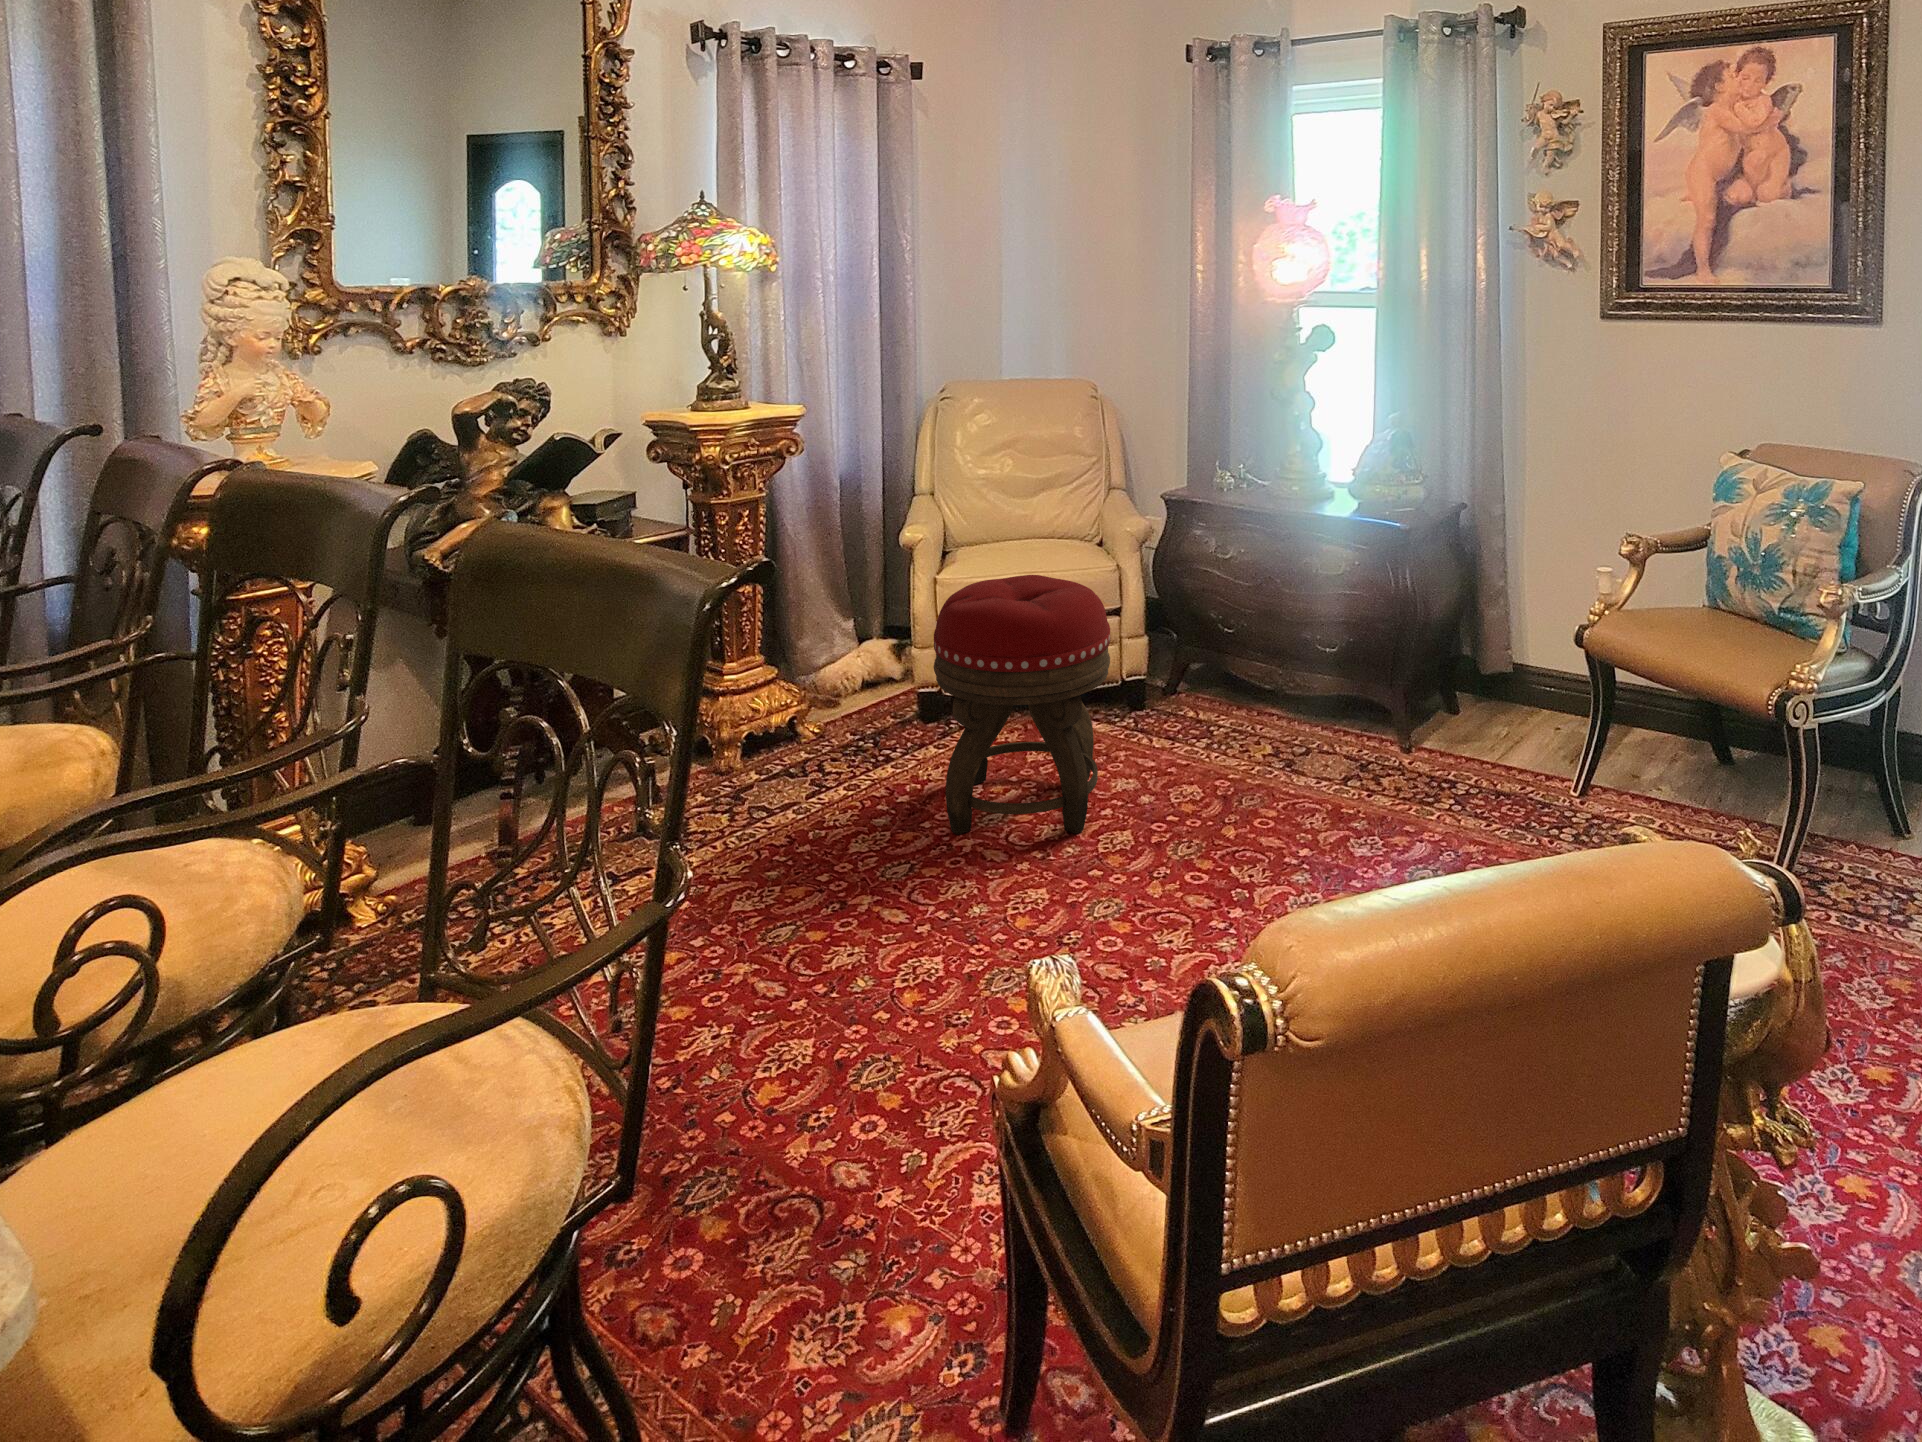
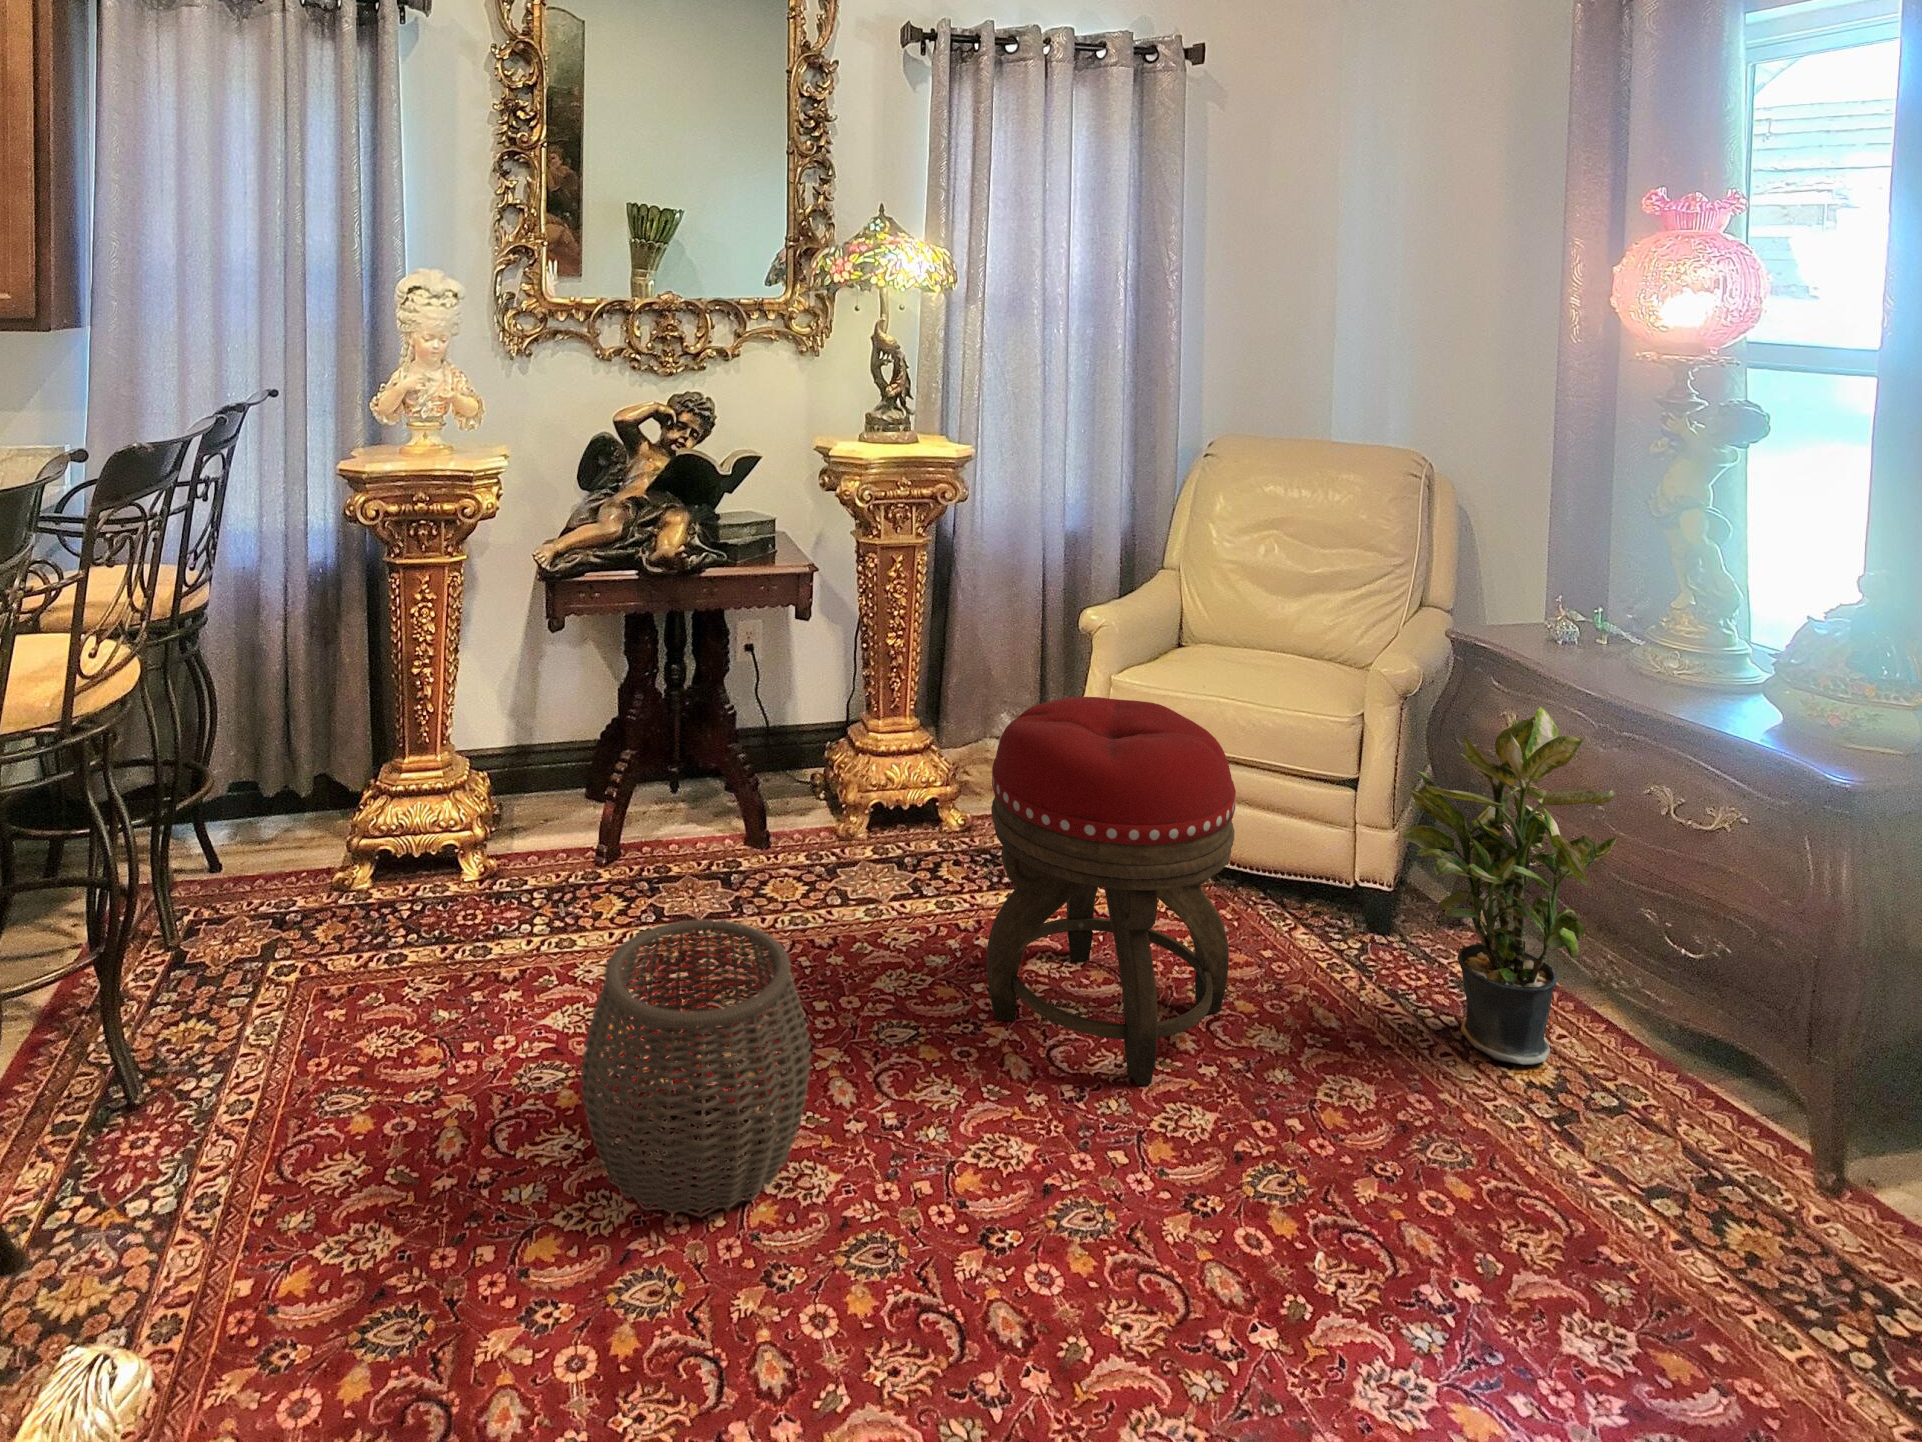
potted plant: none [1179,527,1296,750] -> present [1402,707,1617,1064]
woven basket: none [724,802,921,1037] -> present [580,919,812,1217]

